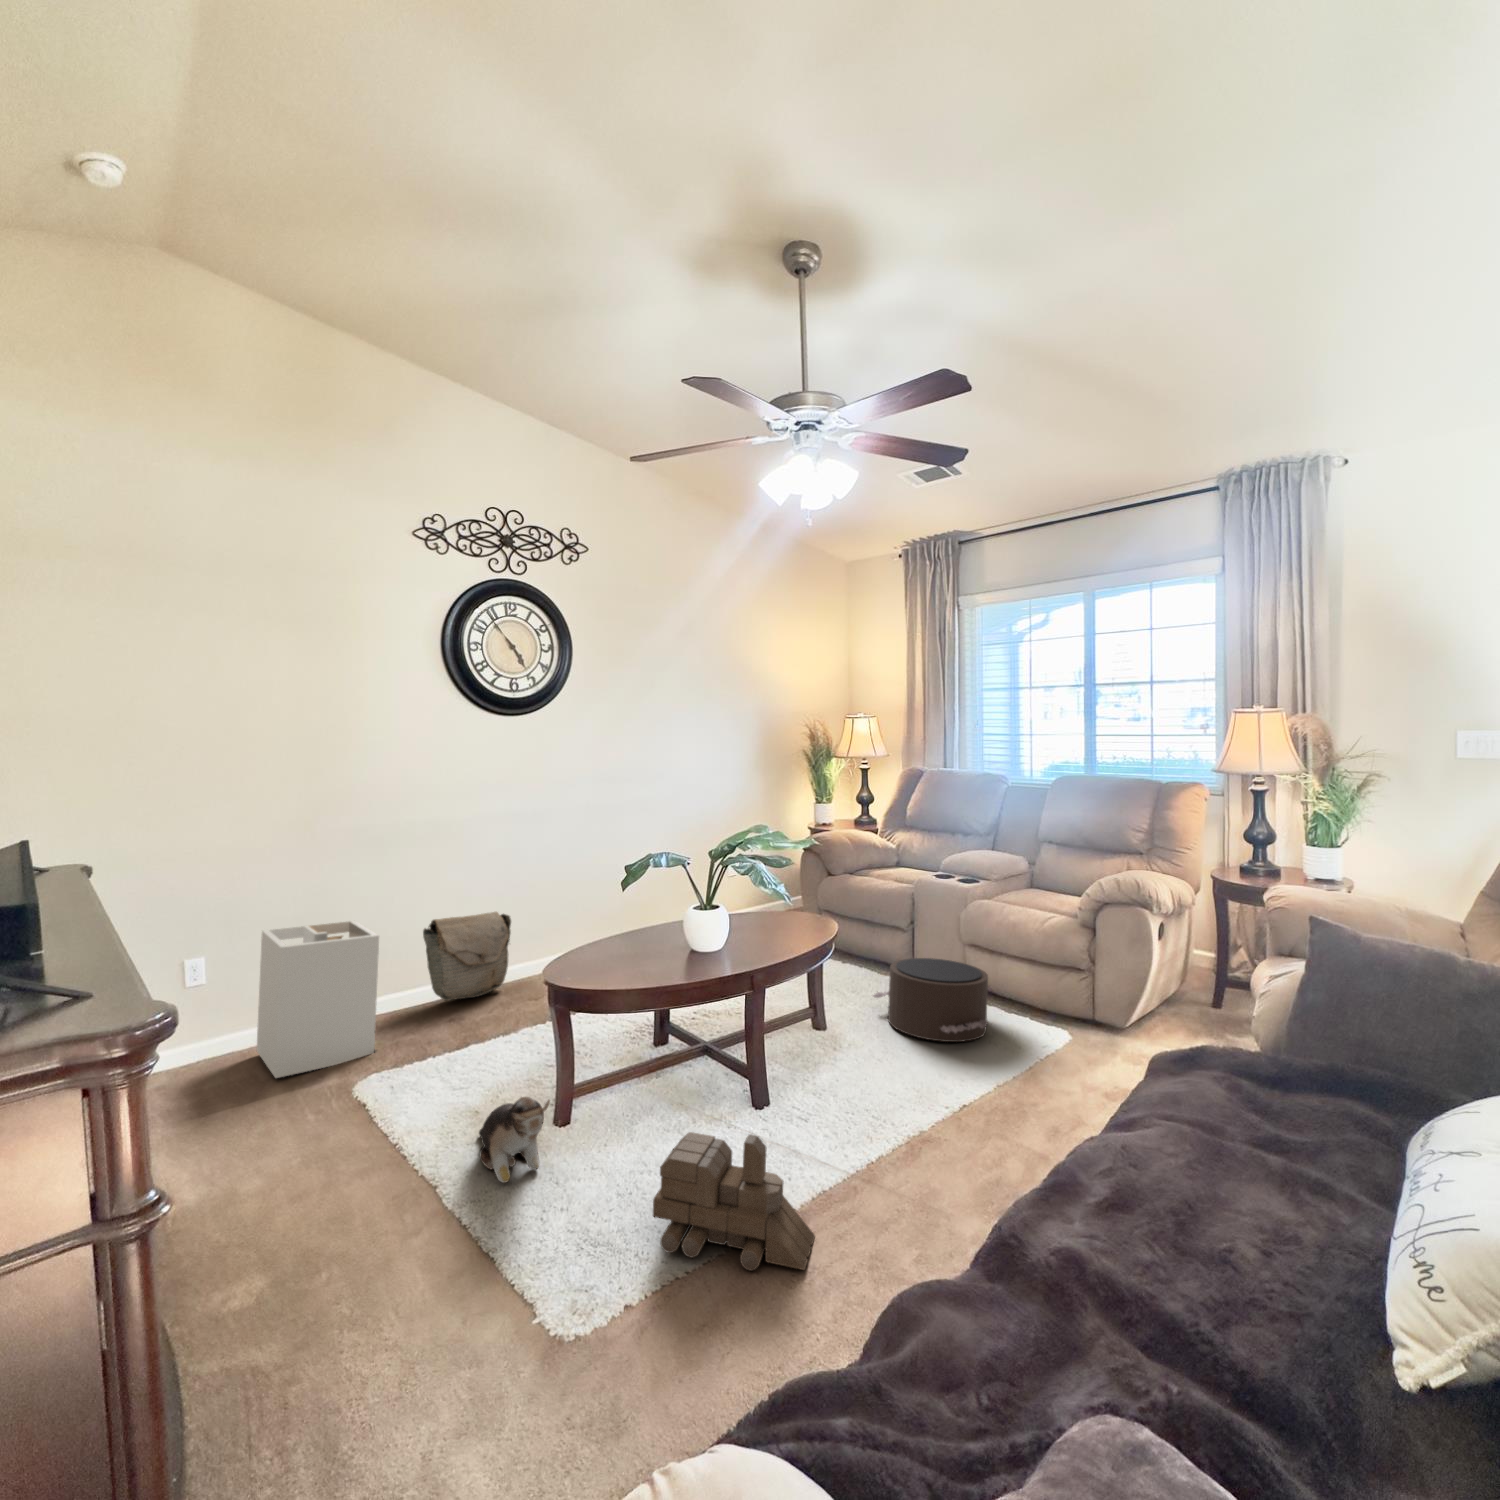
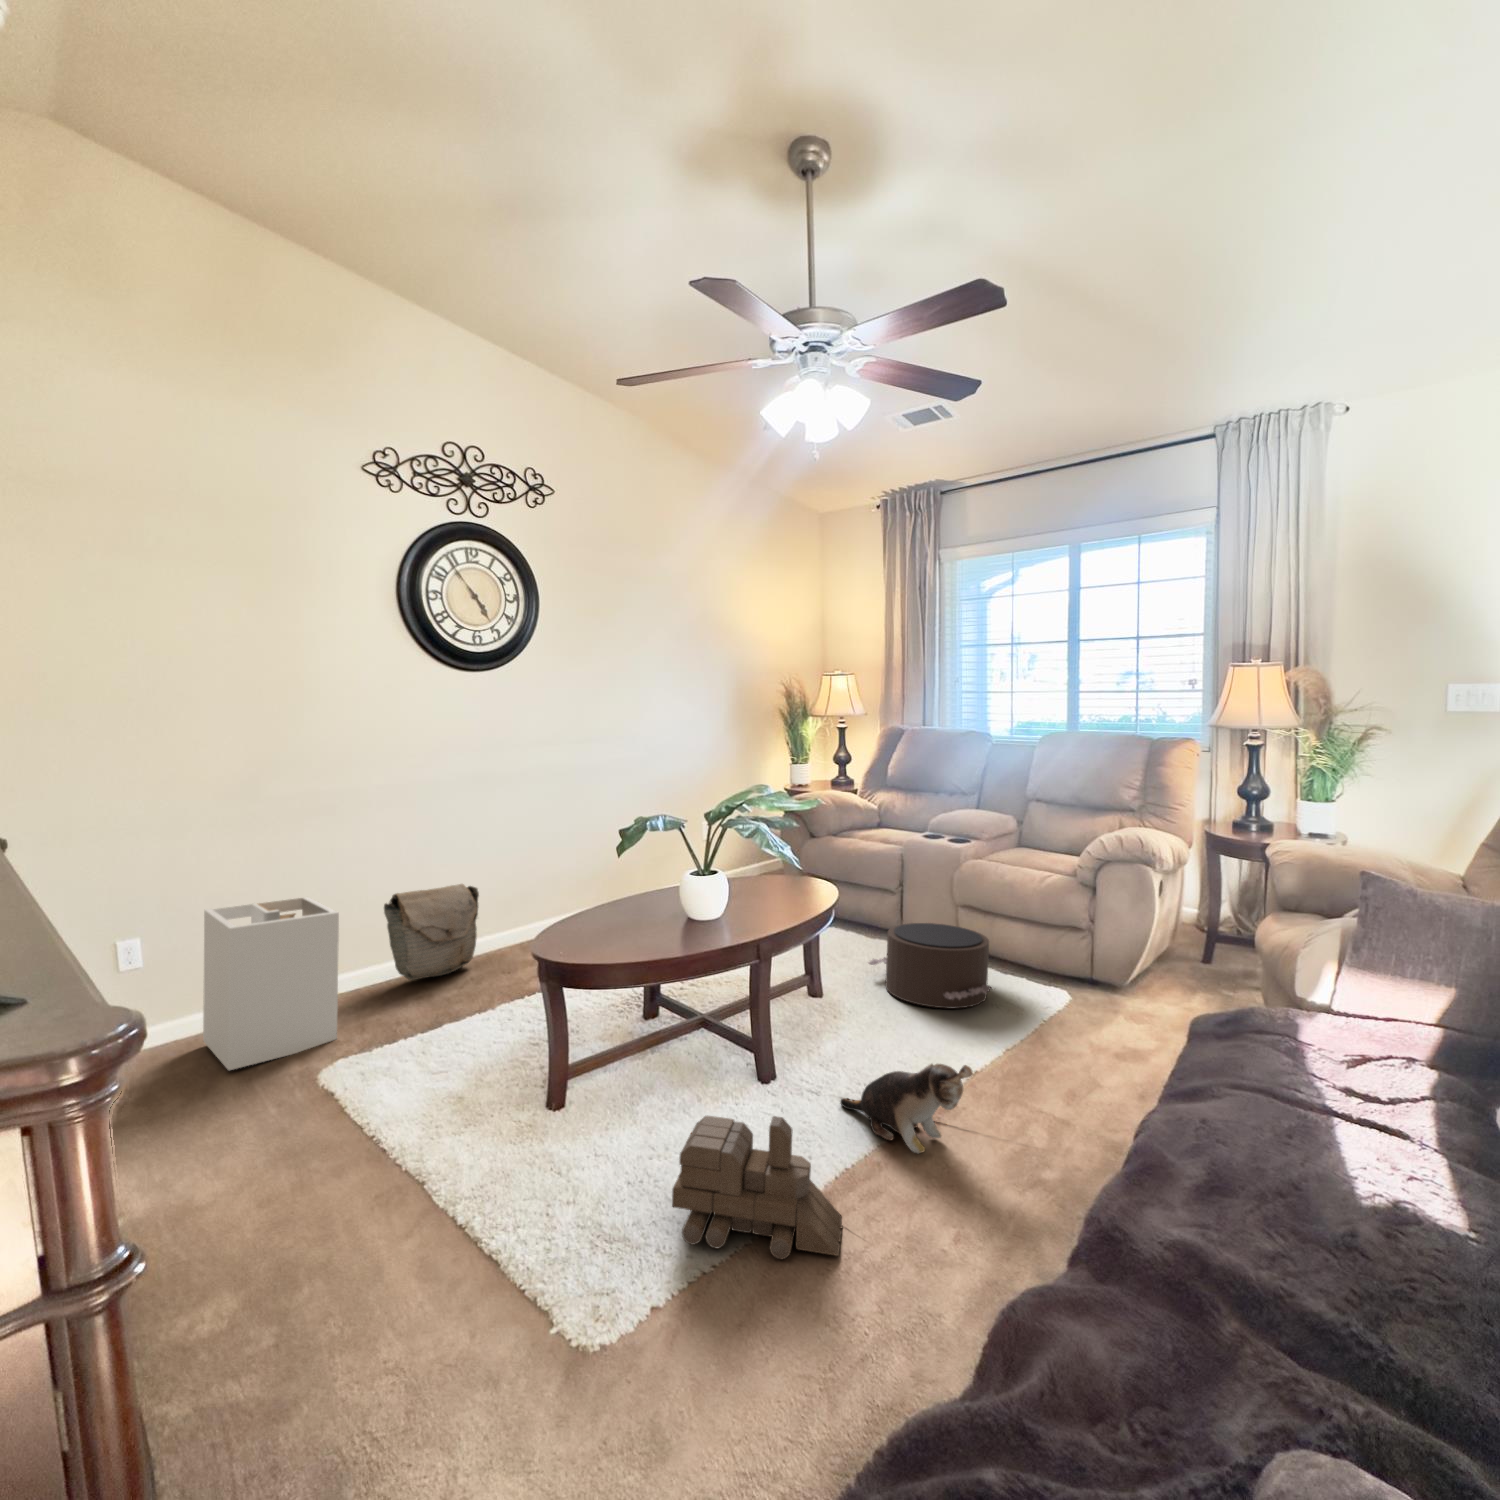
plush toy: present [479,1097,550,1183] -> present [840,1064,973,1153]

